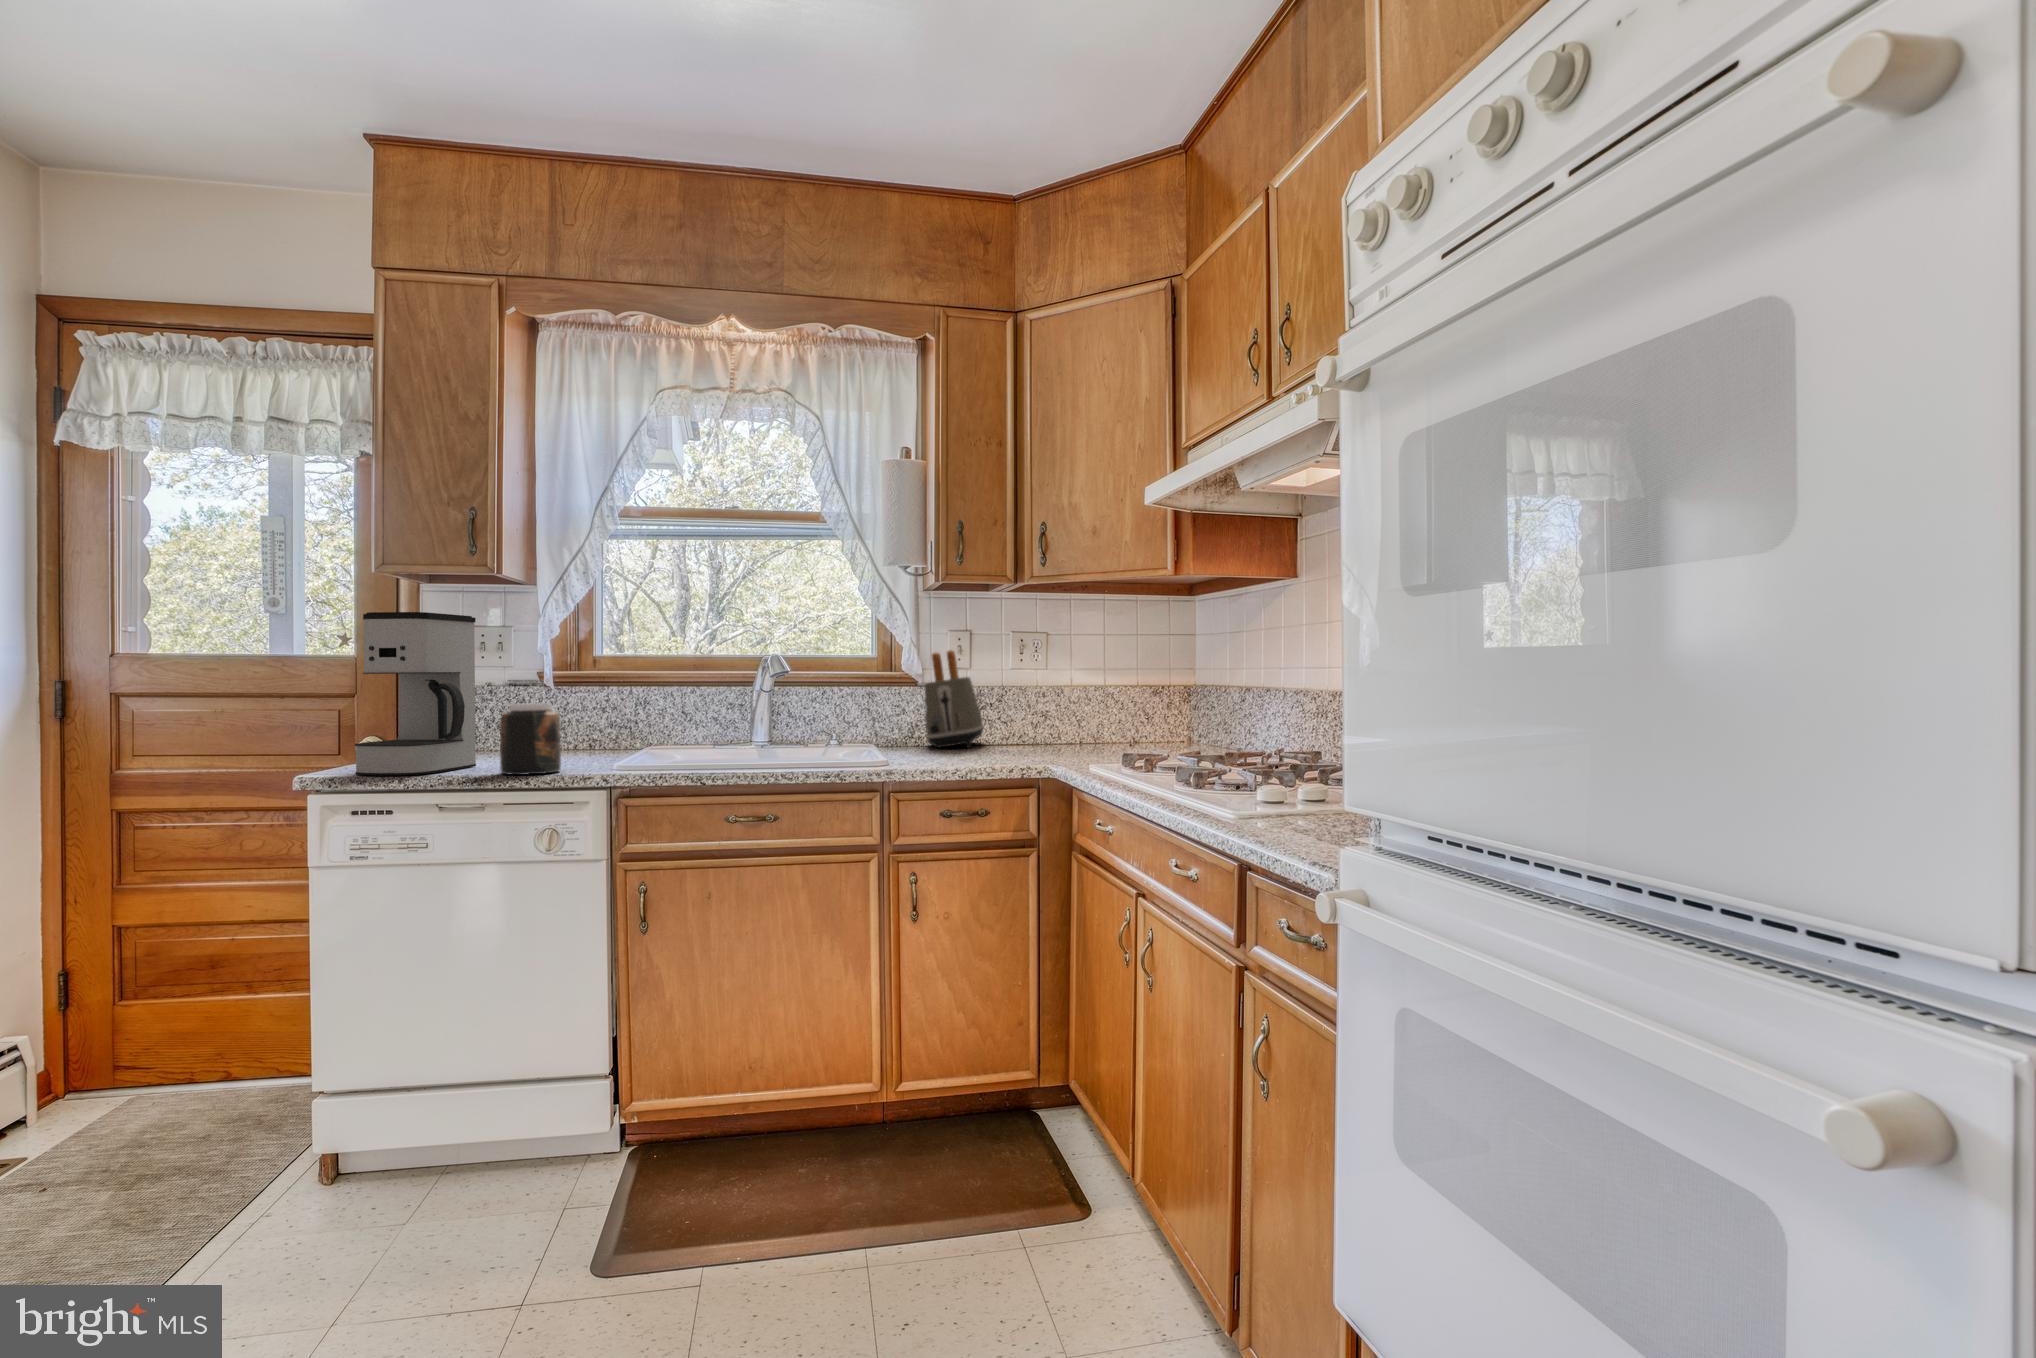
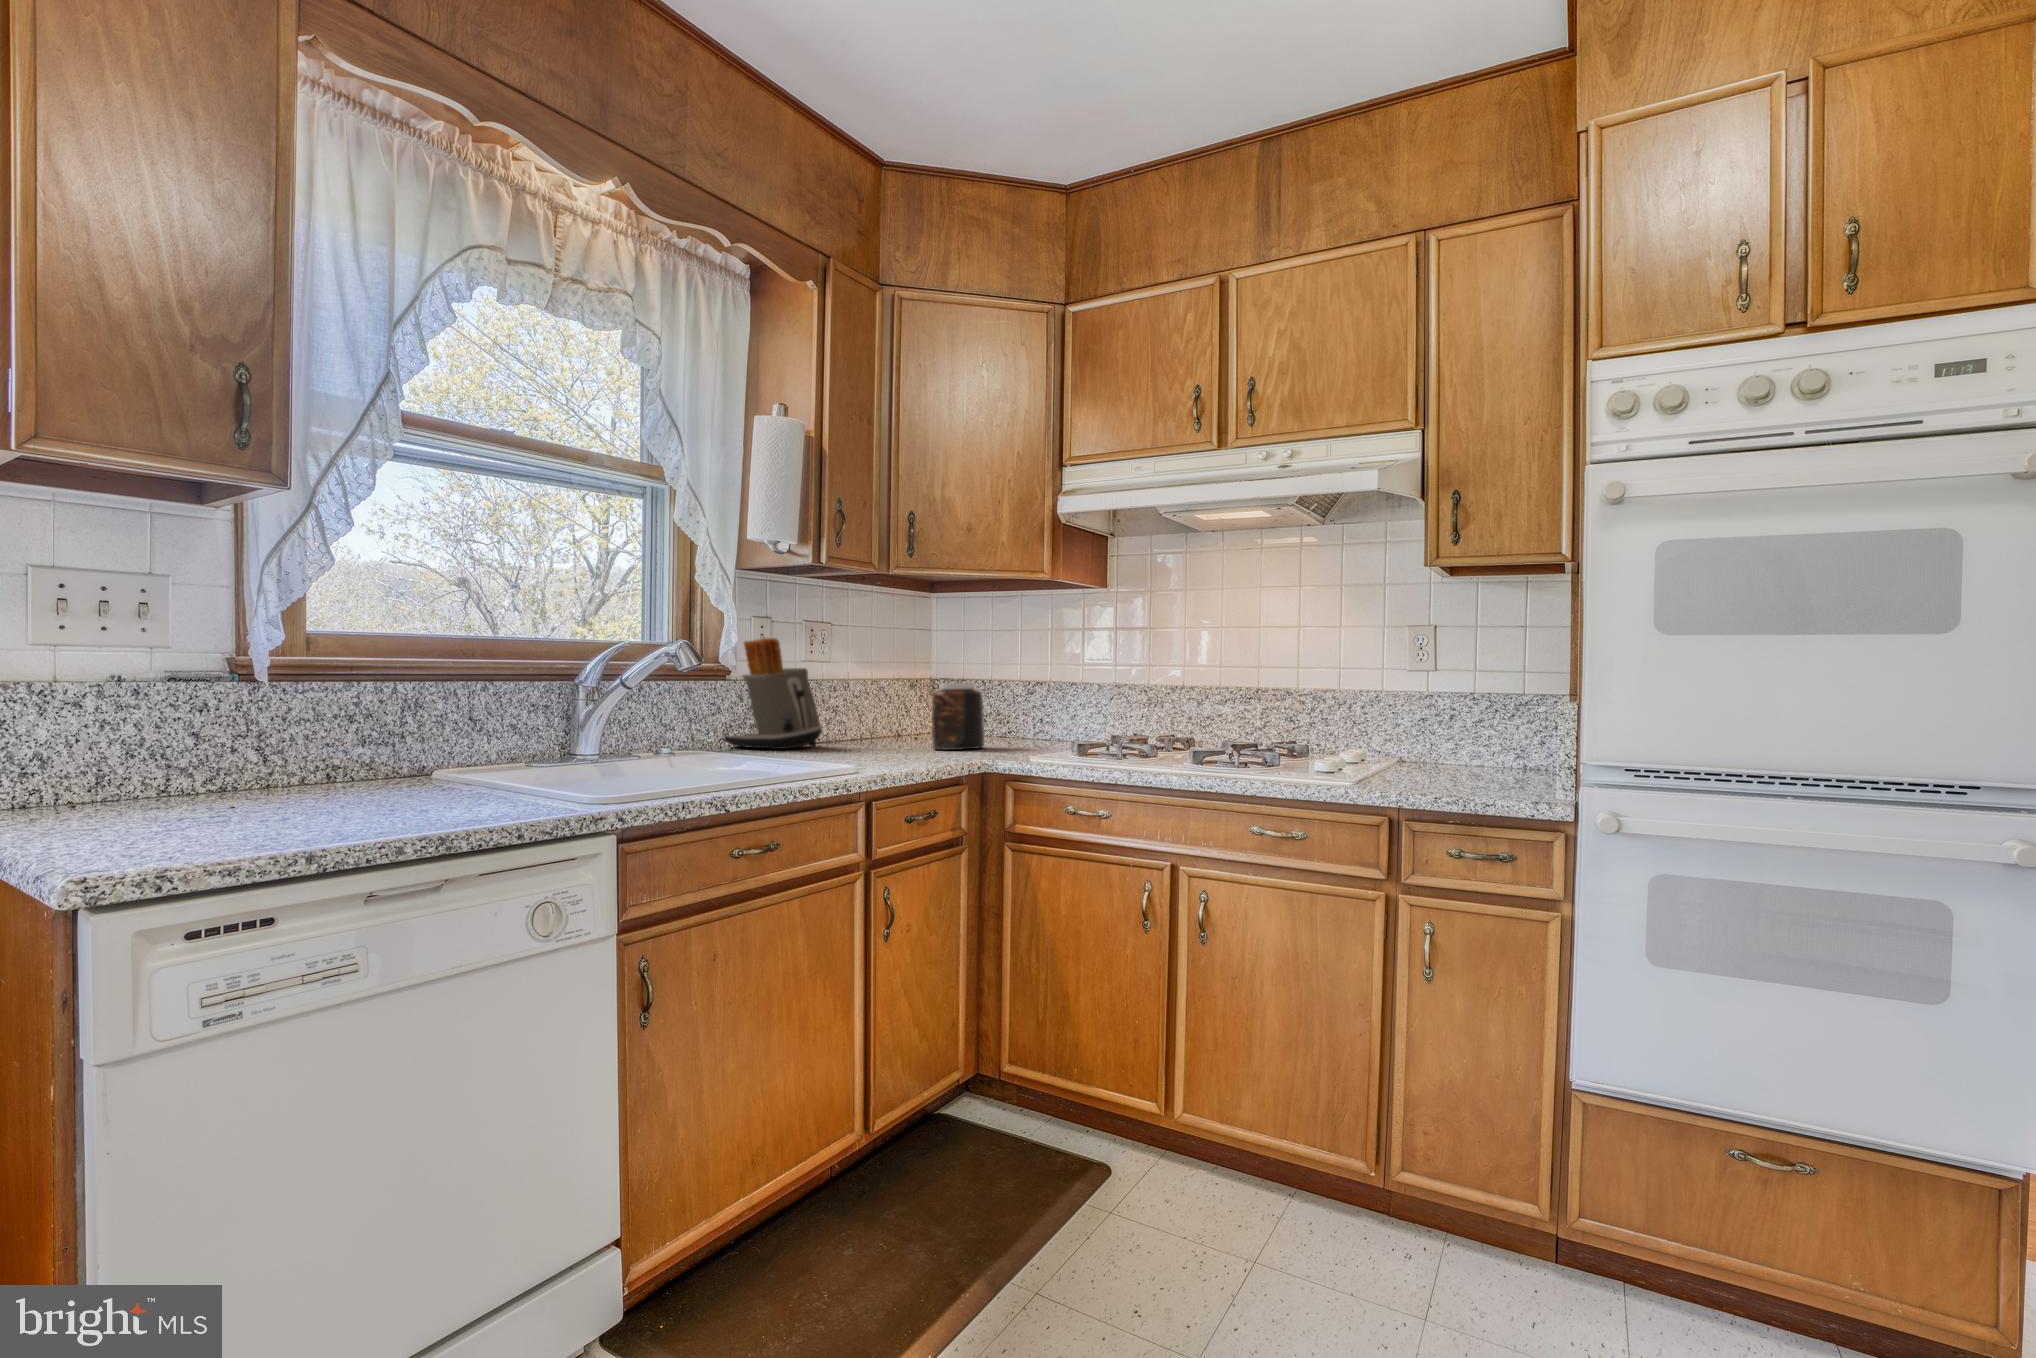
coffee maker: present [355,612,476,776] -> none [175,527,378,835]
jar: present [500,703,561,775] -> present [932,683,984,750]

